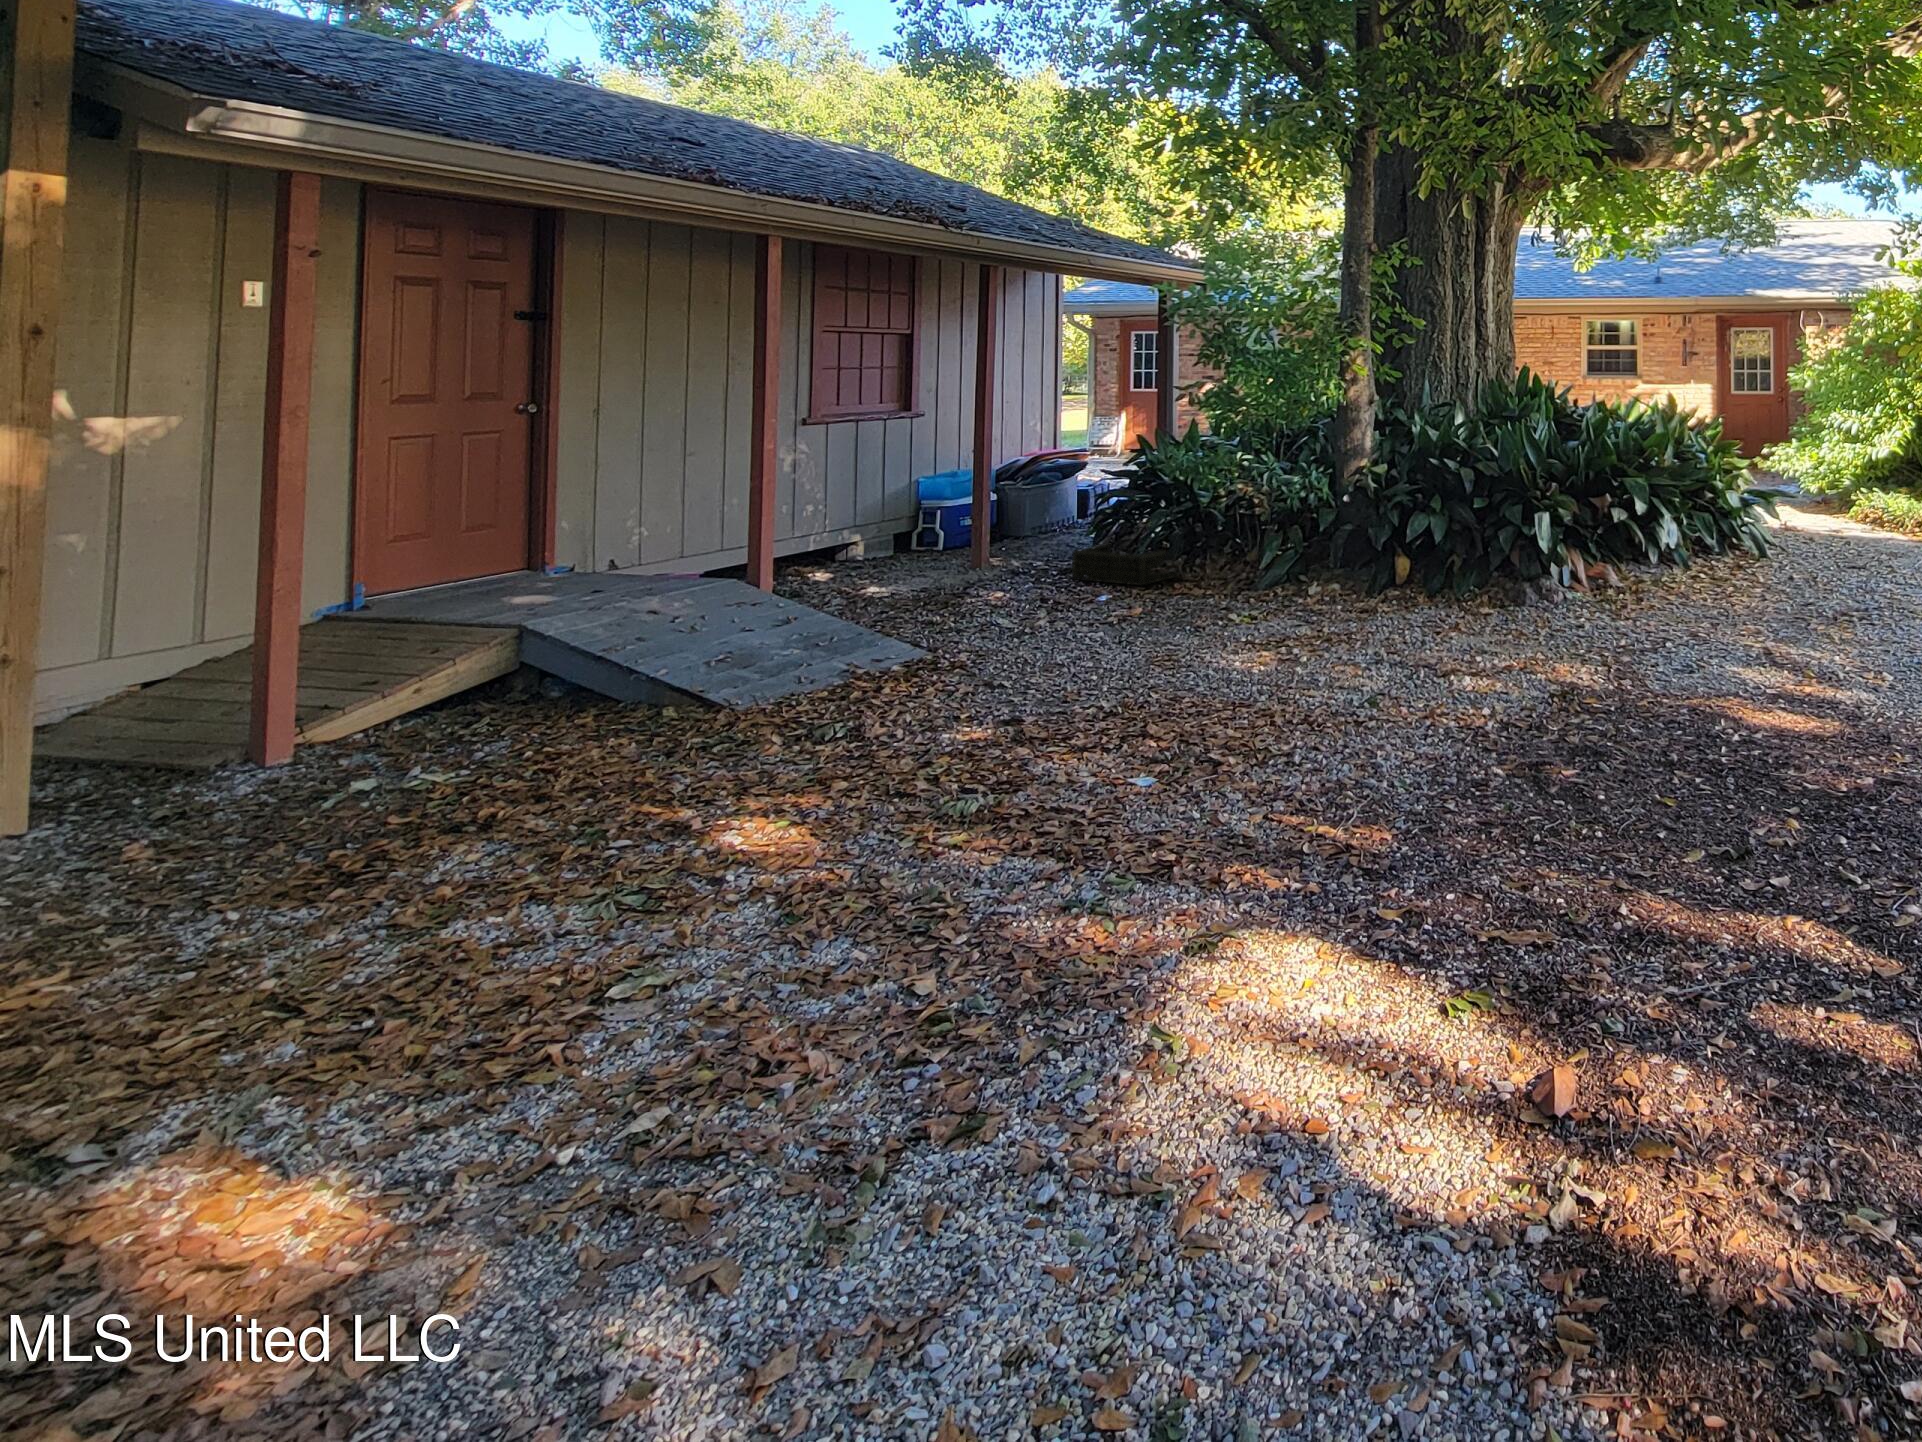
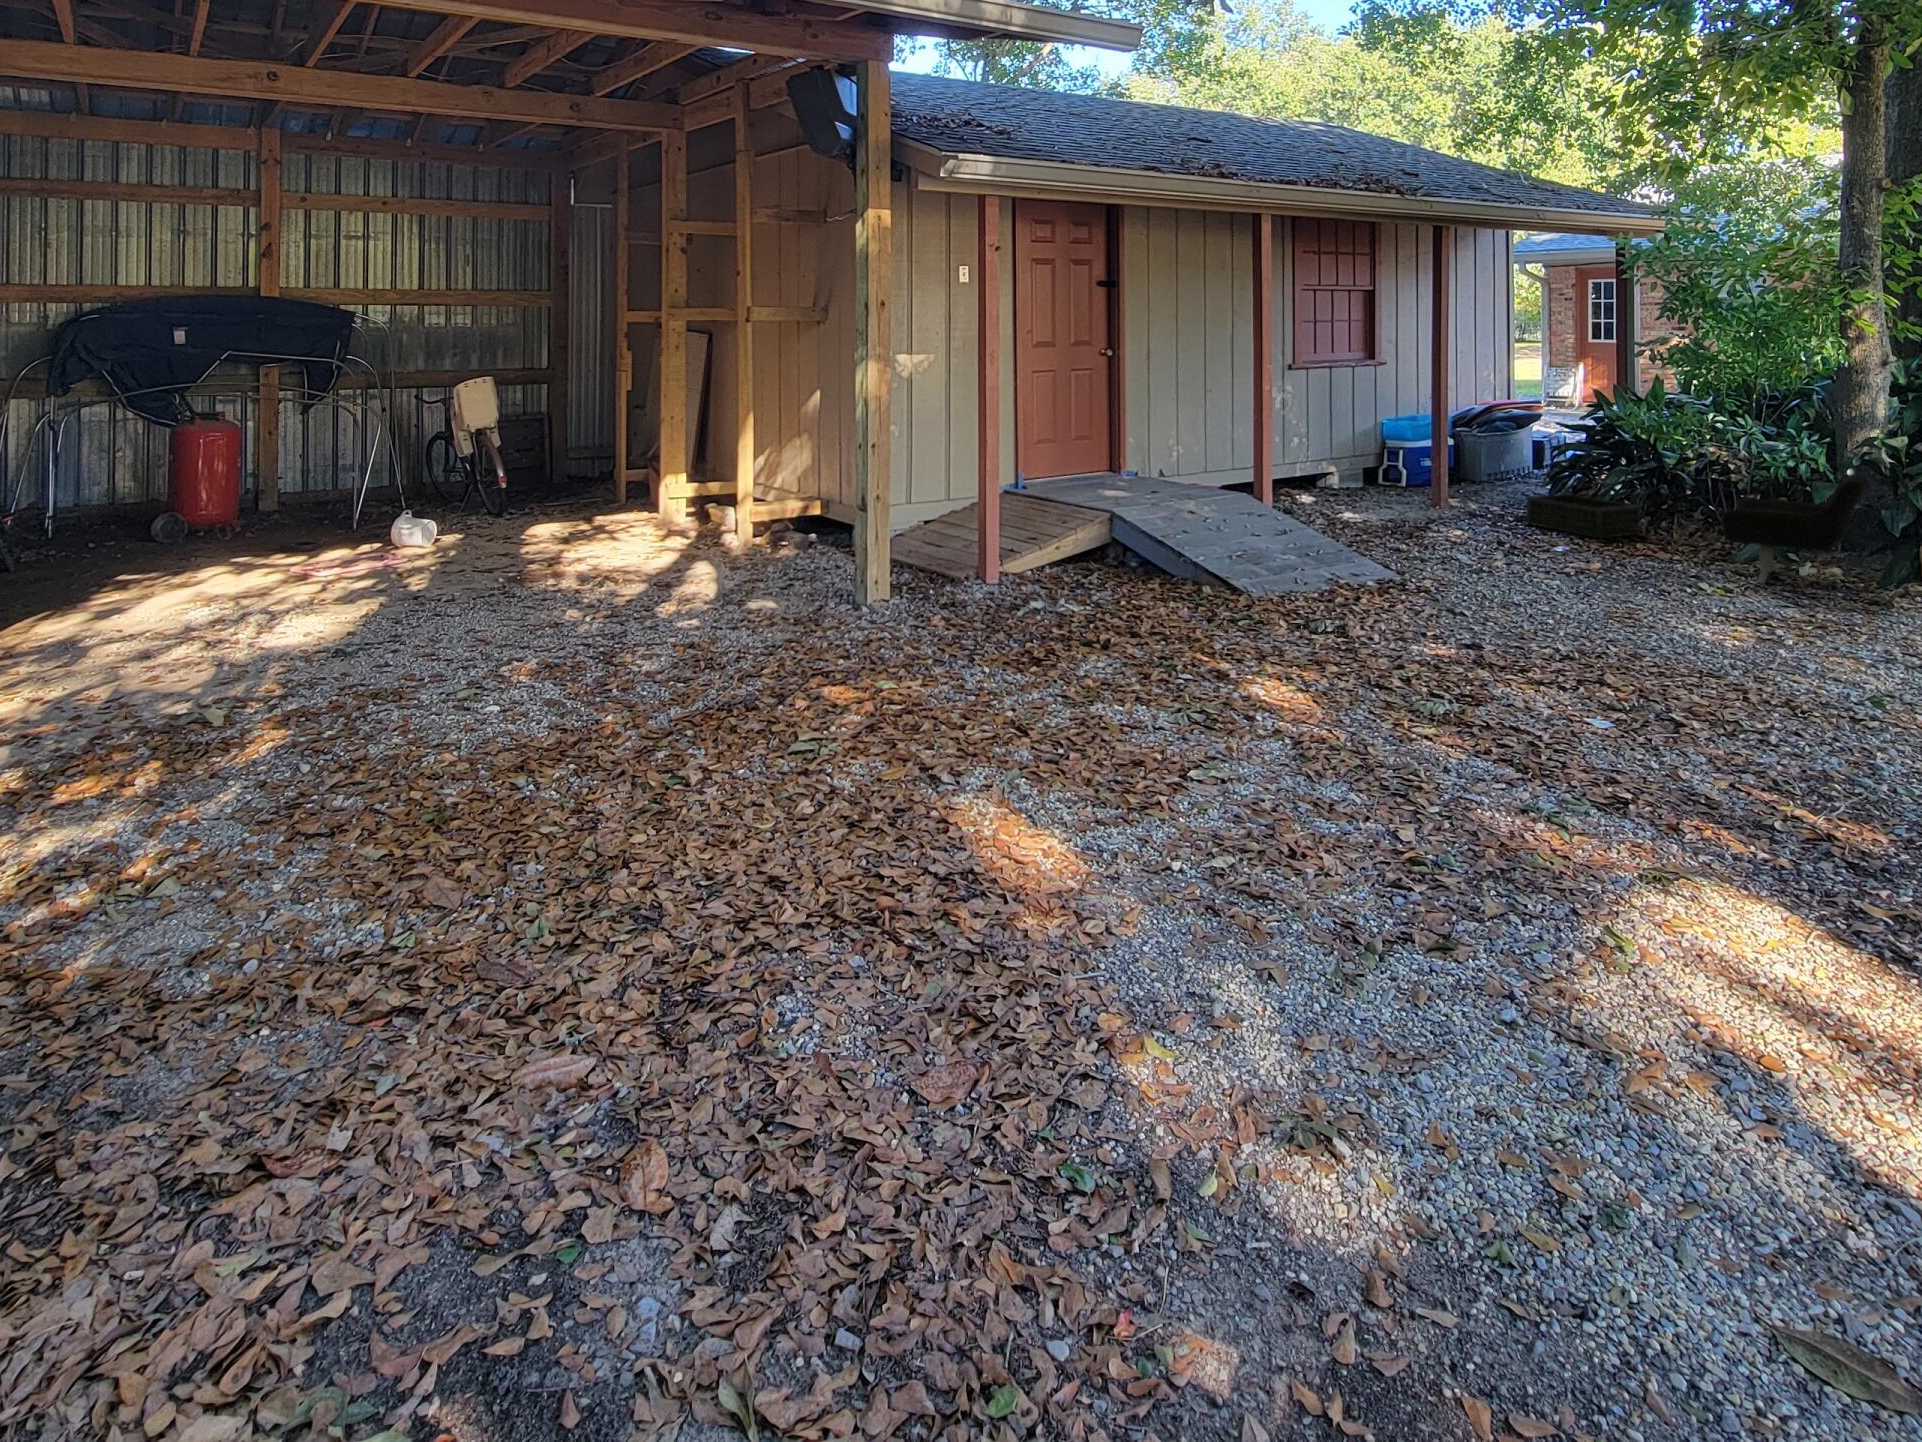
lounge chair: none [1234,500,1360,610] -> present [1721,473,1868,584]

